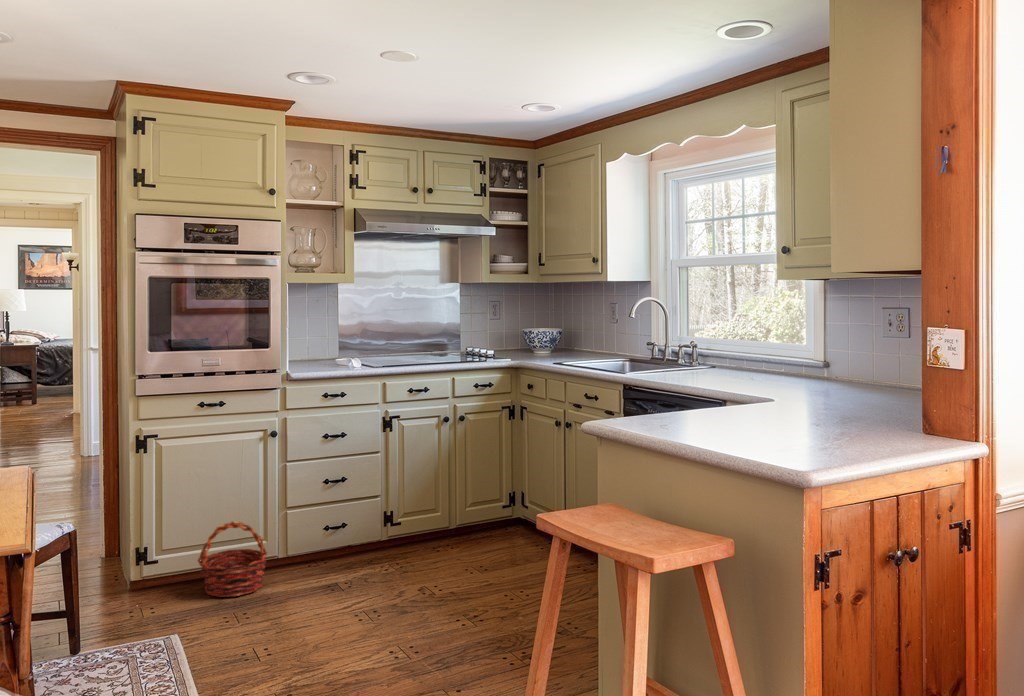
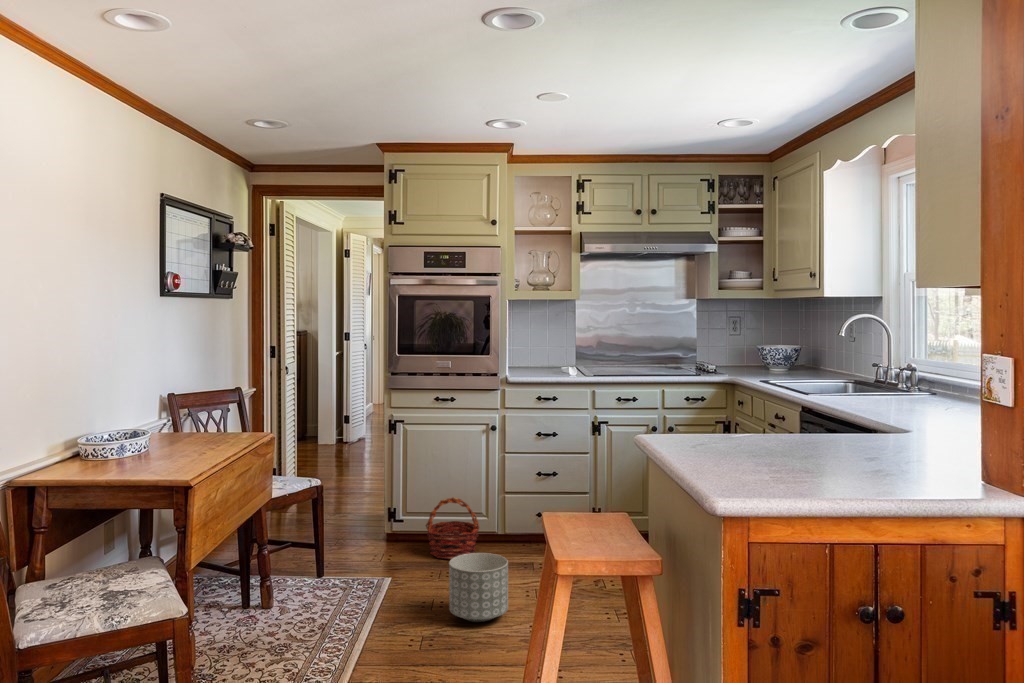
planter: none [288,579,360,662] -> present [449,553,508,622]

